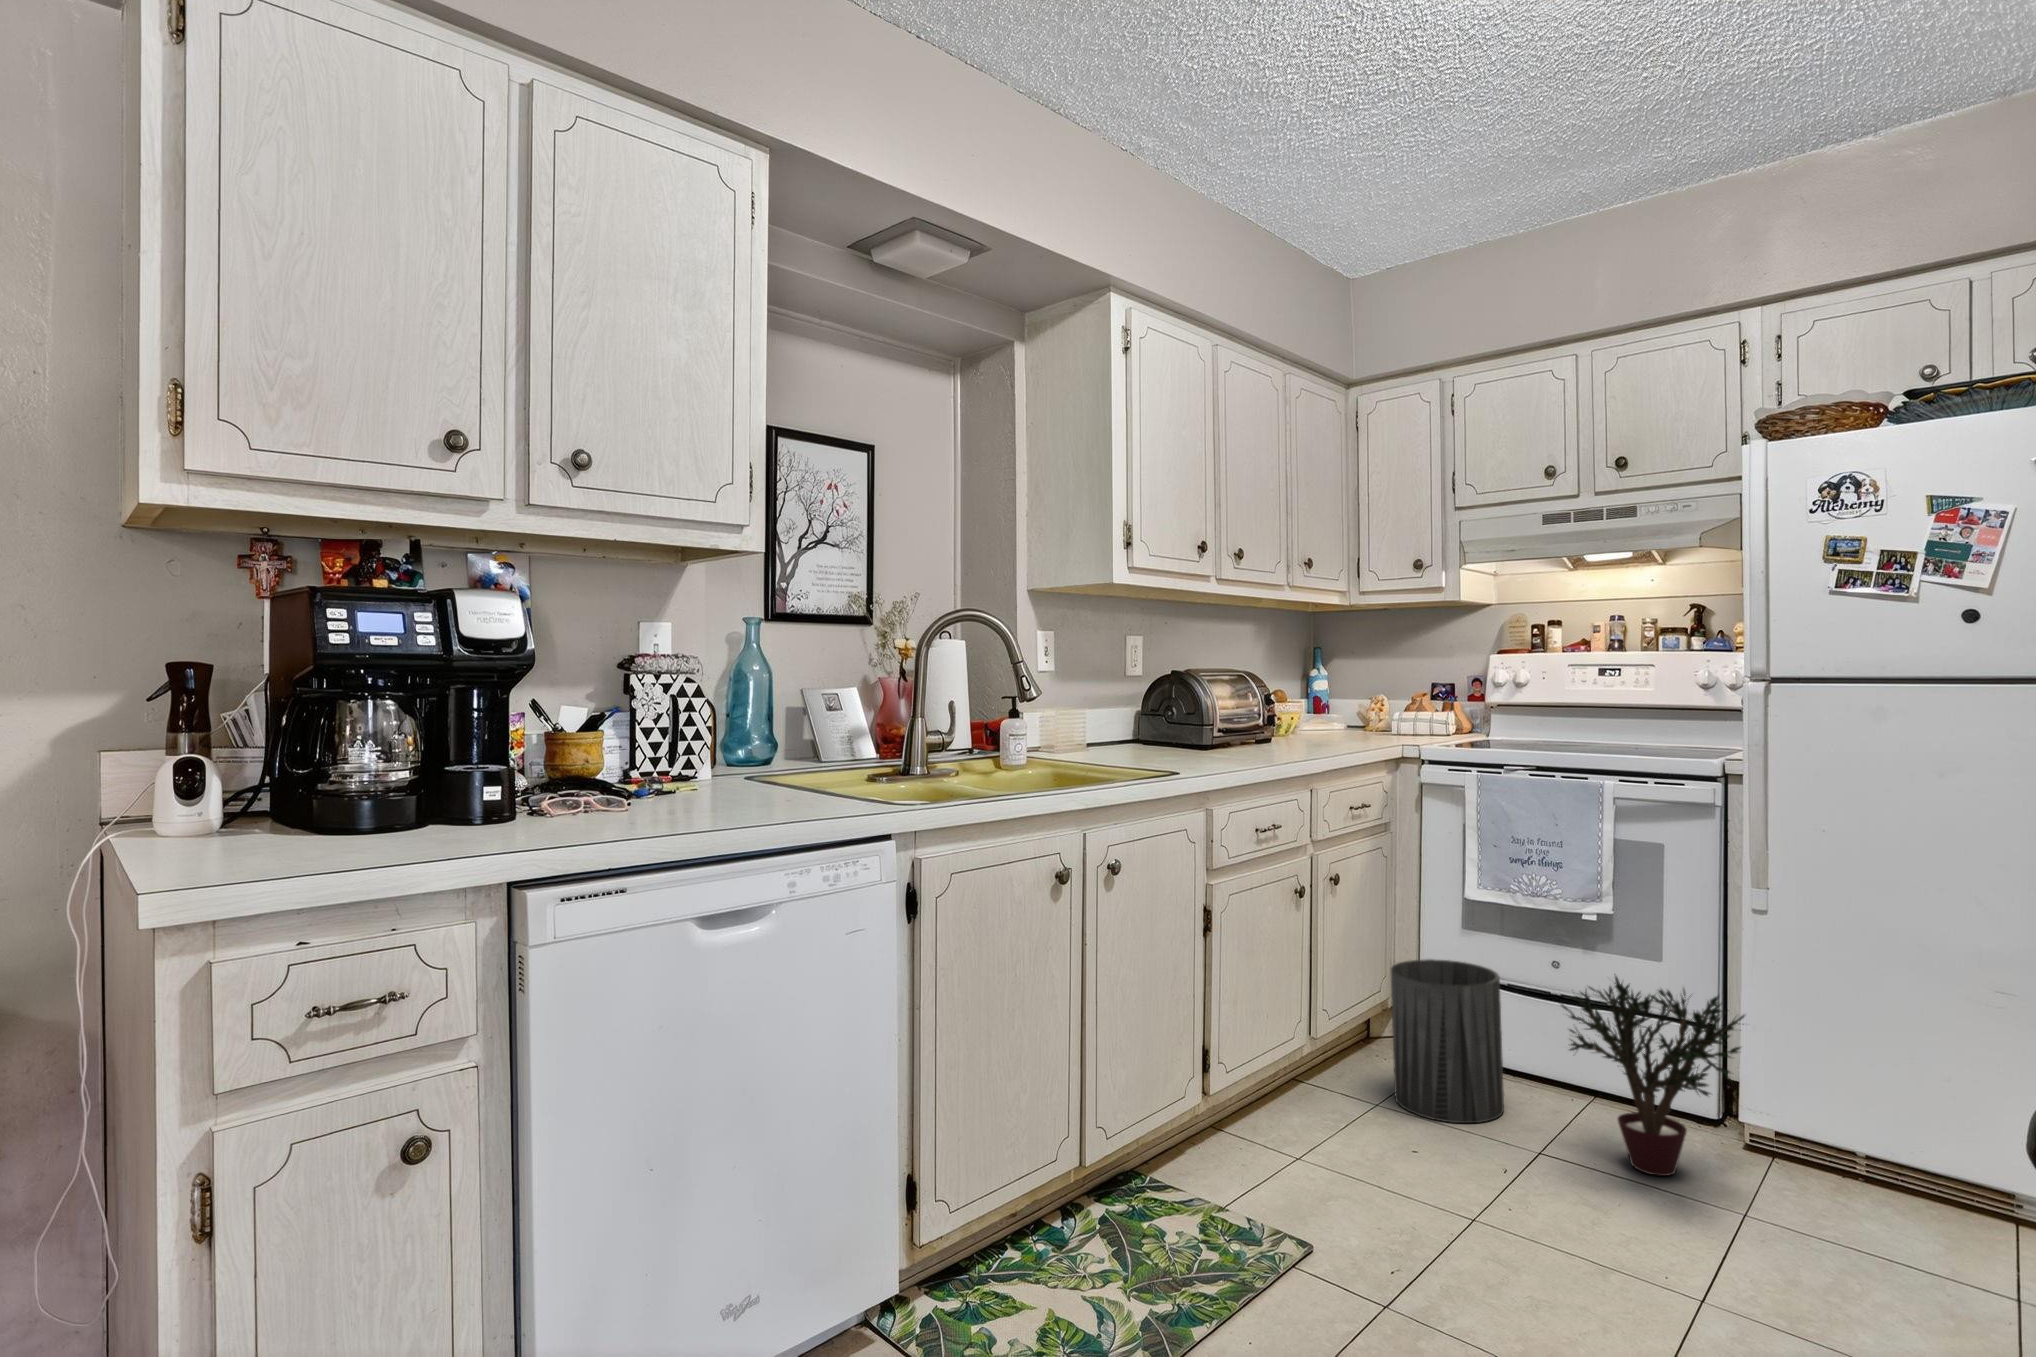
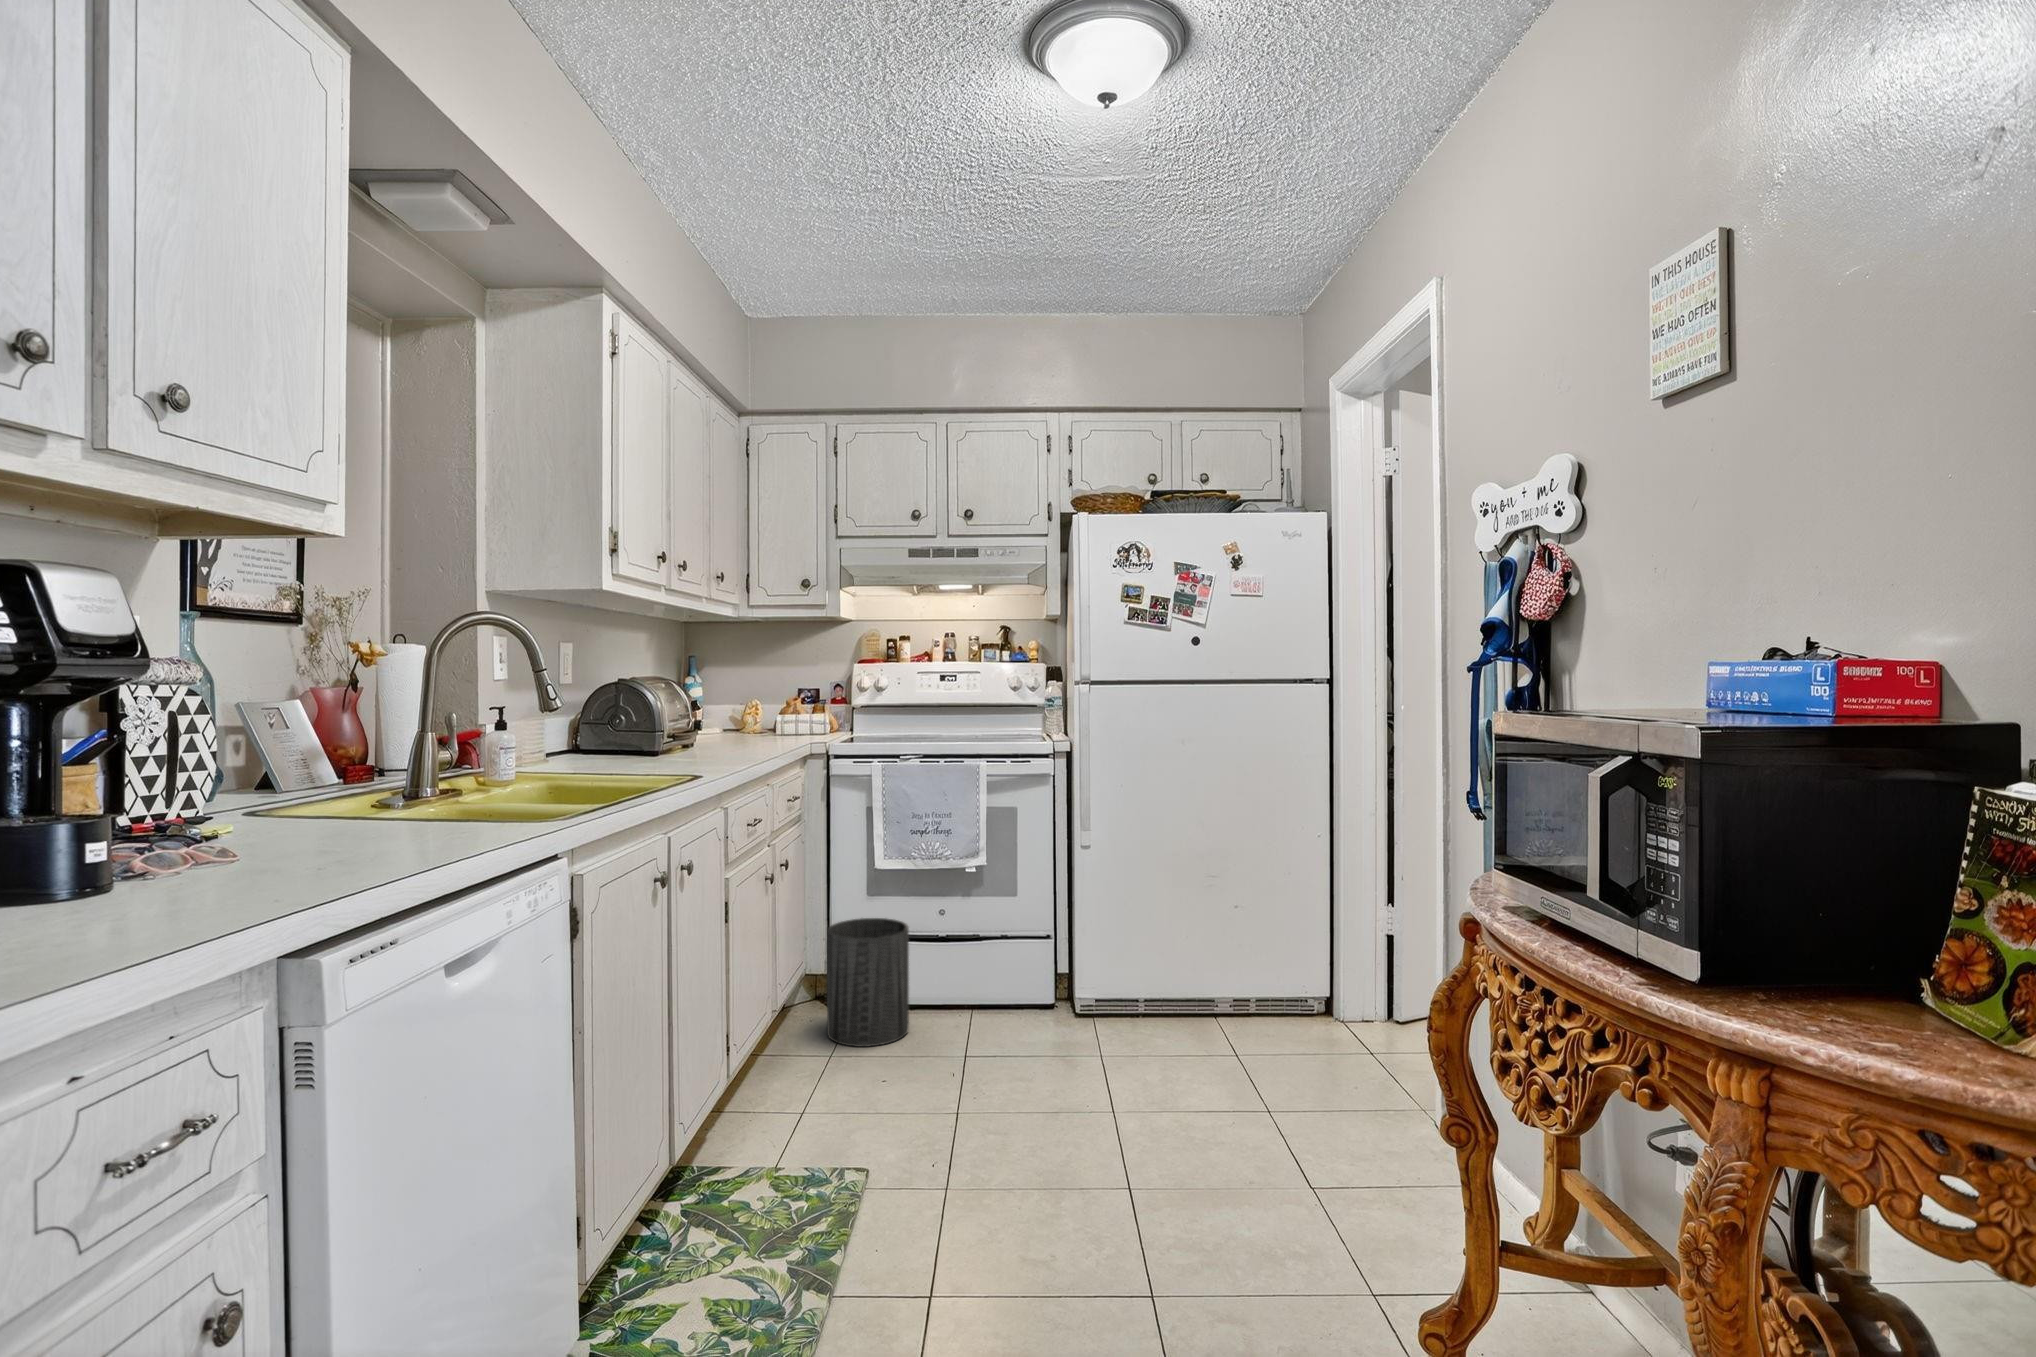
potted plant: present [1561,976,1745,1176] -> none [961,907,1074,1043]

